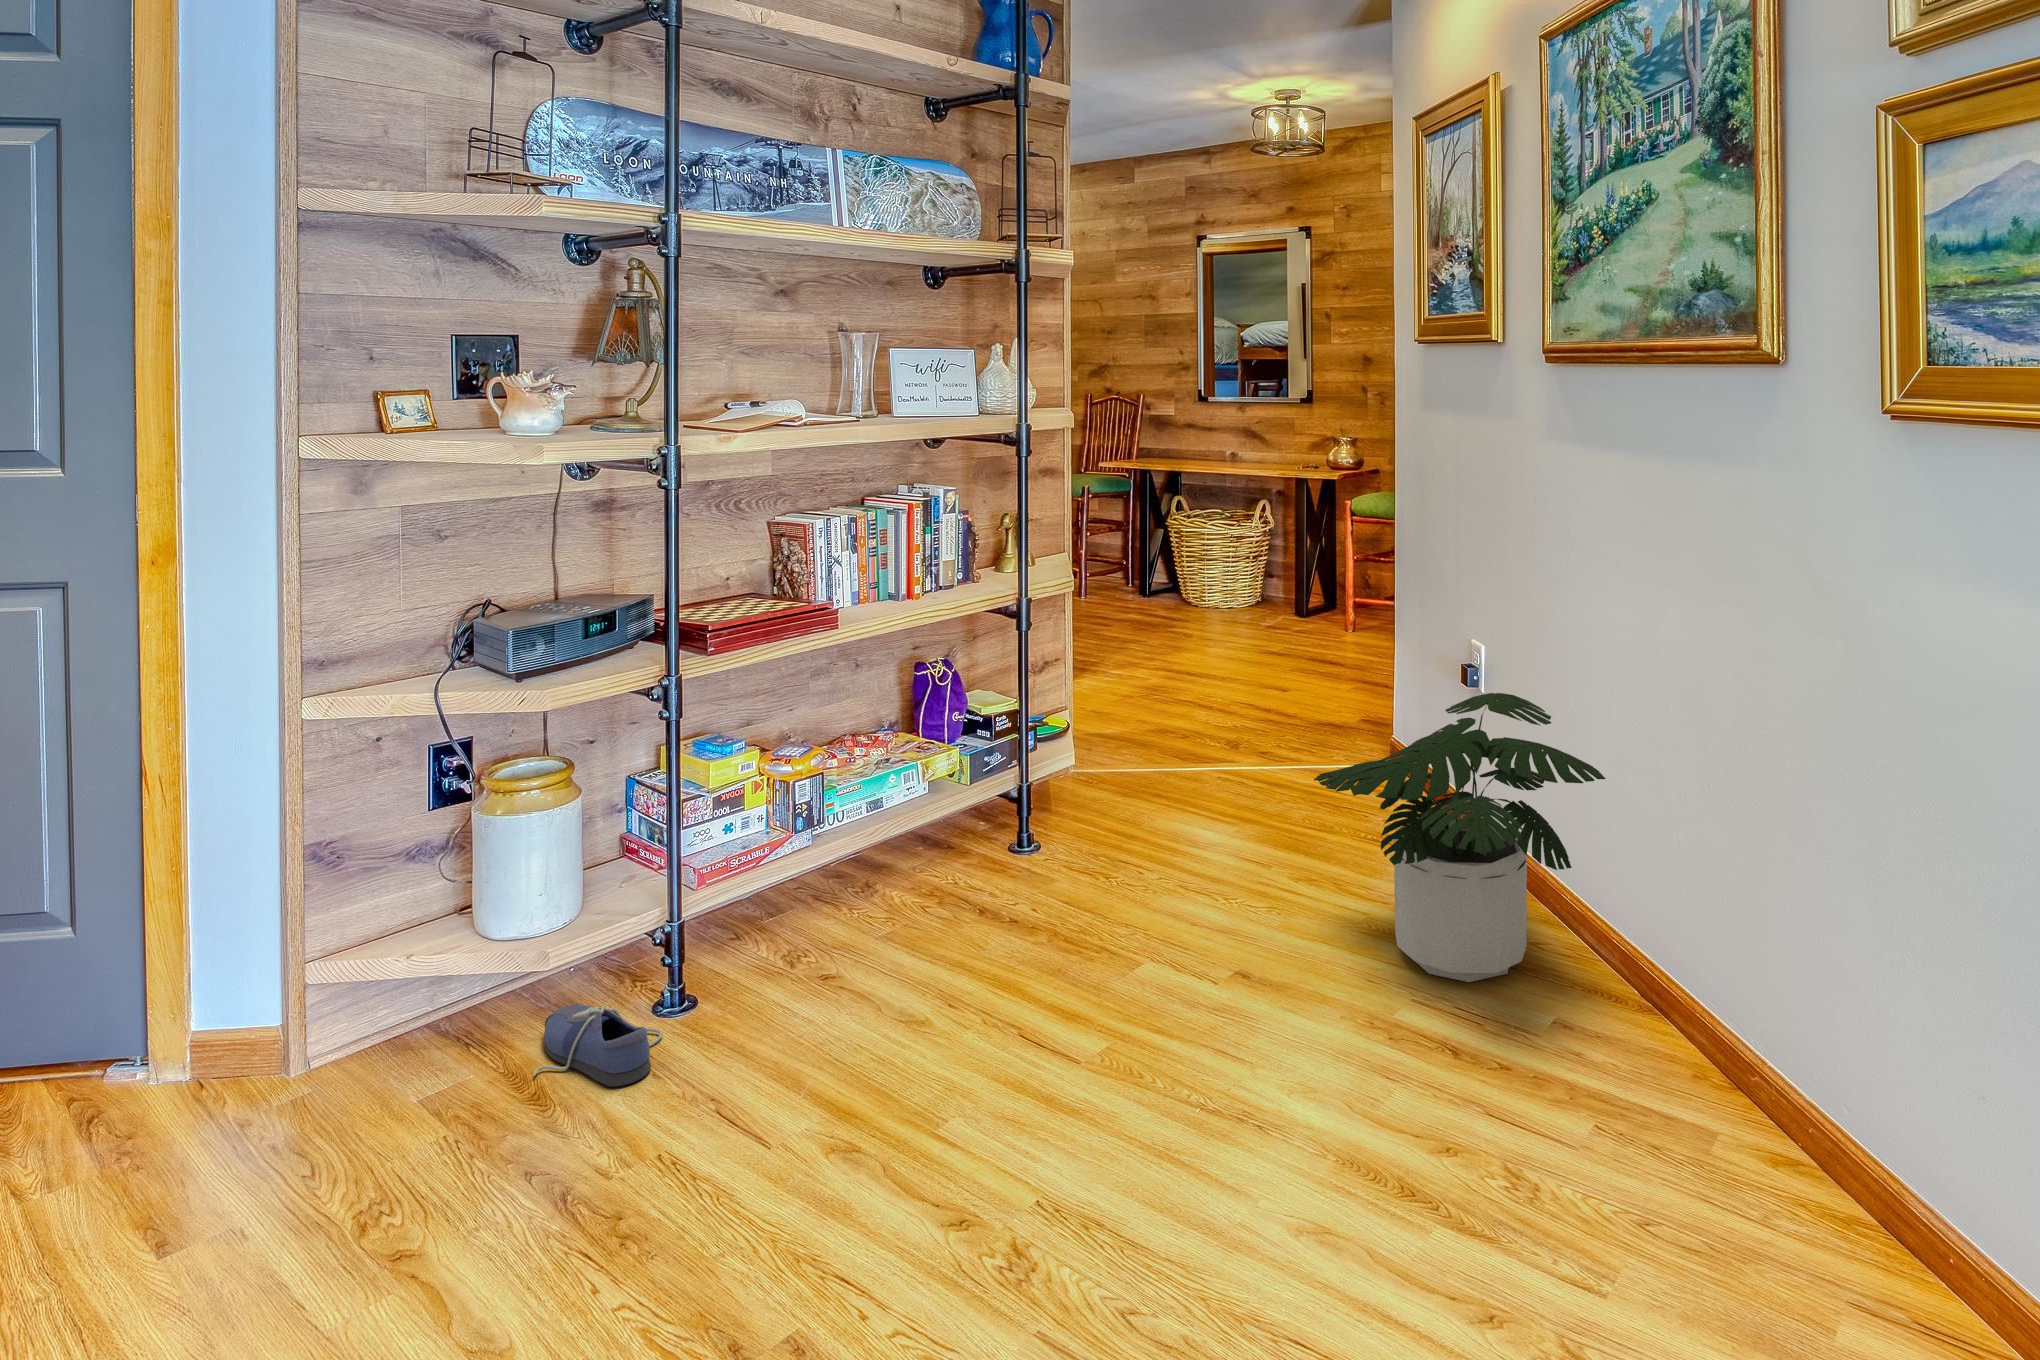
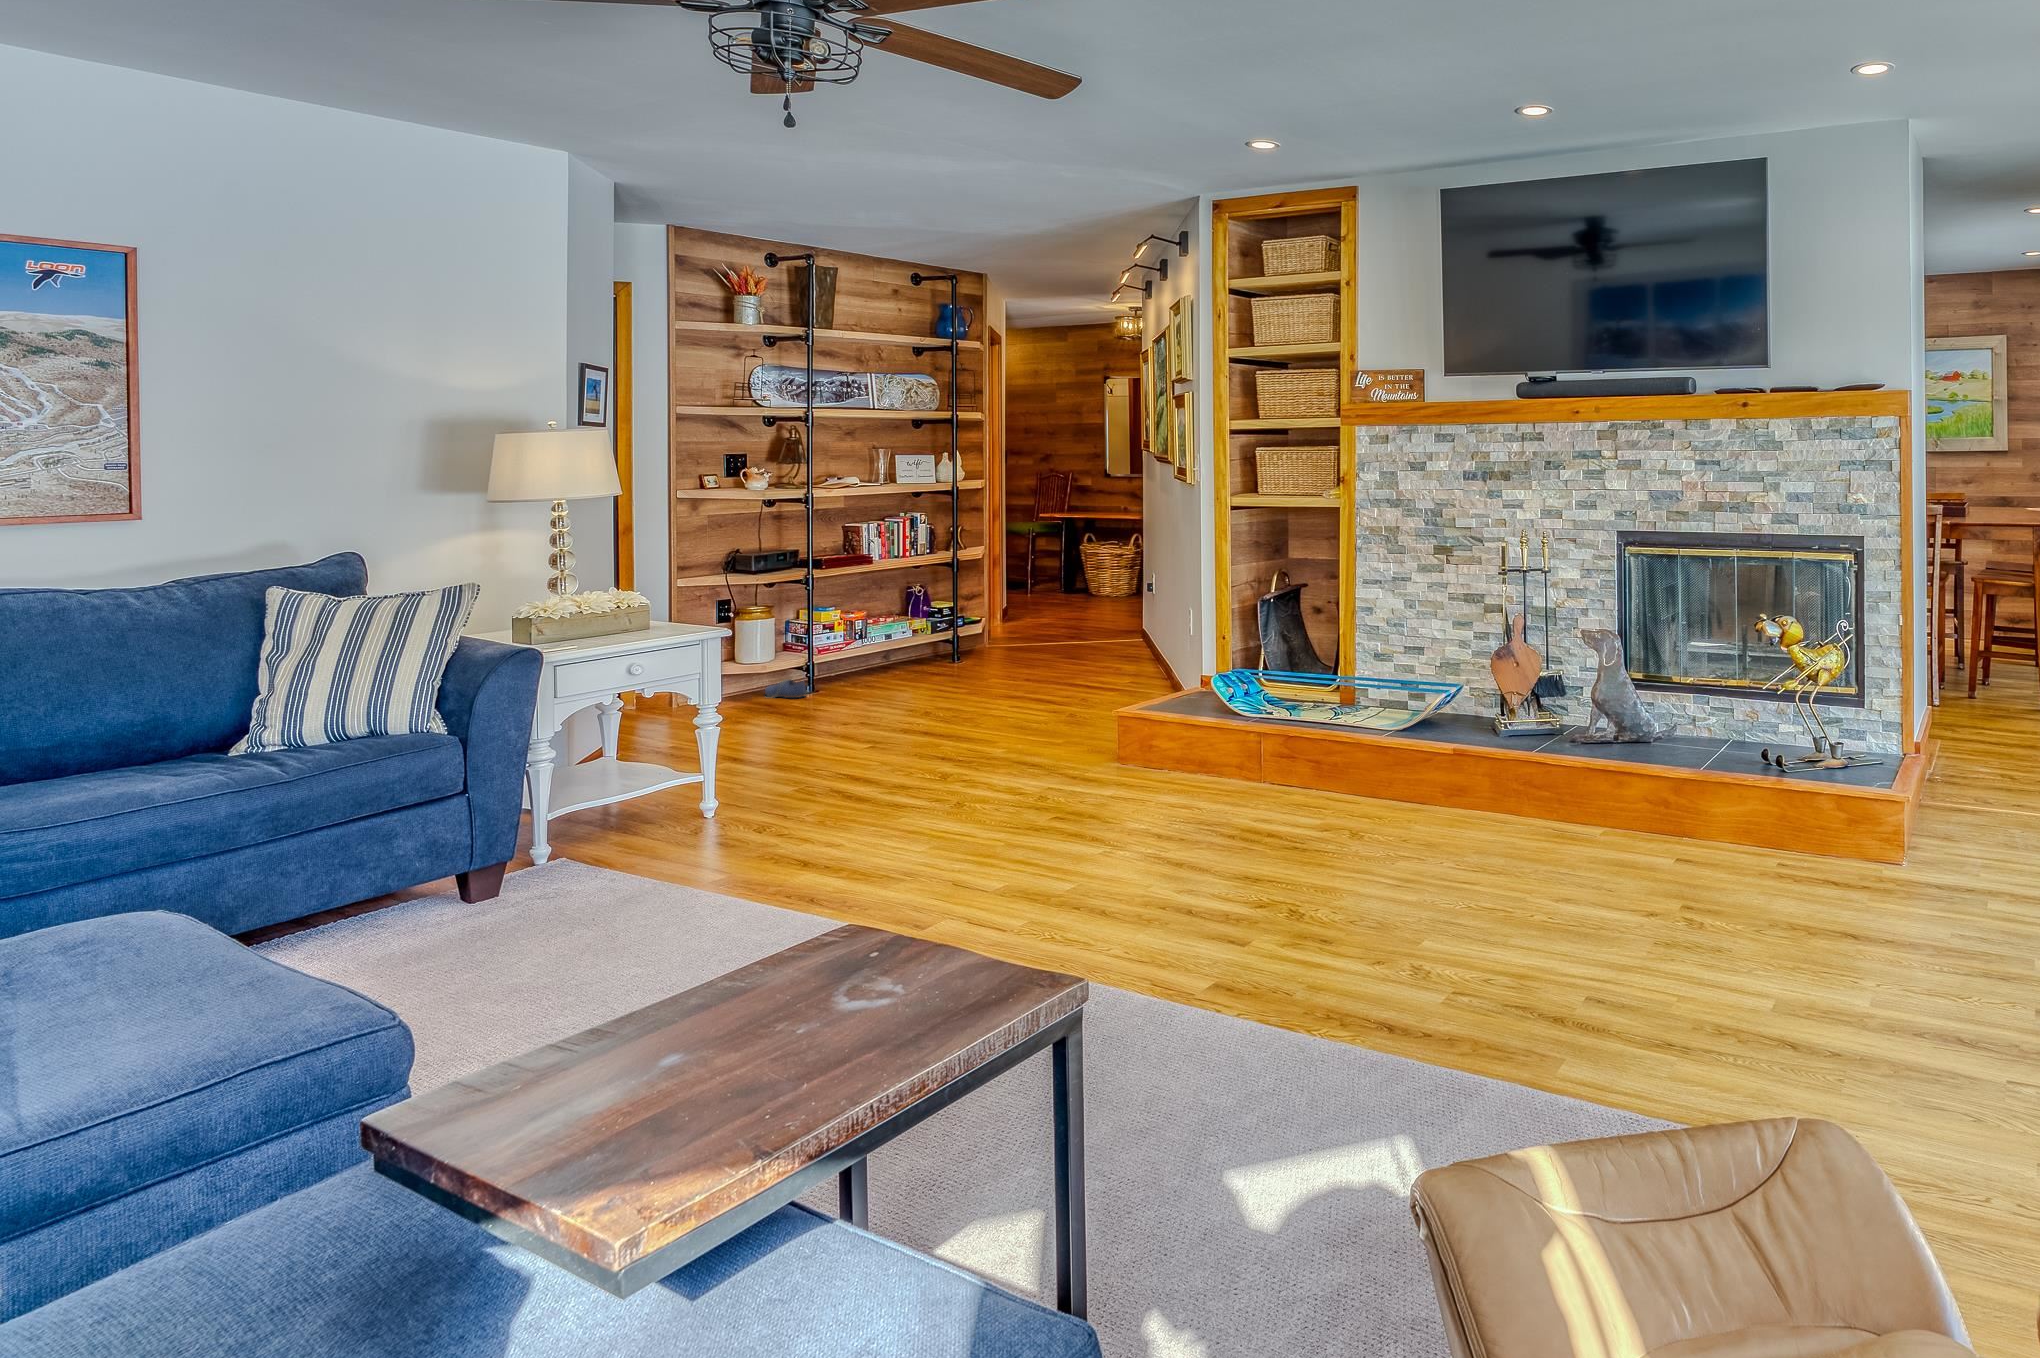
potted plant: present [1314,693,1605,982] -> none [1060,581,1151,673]

